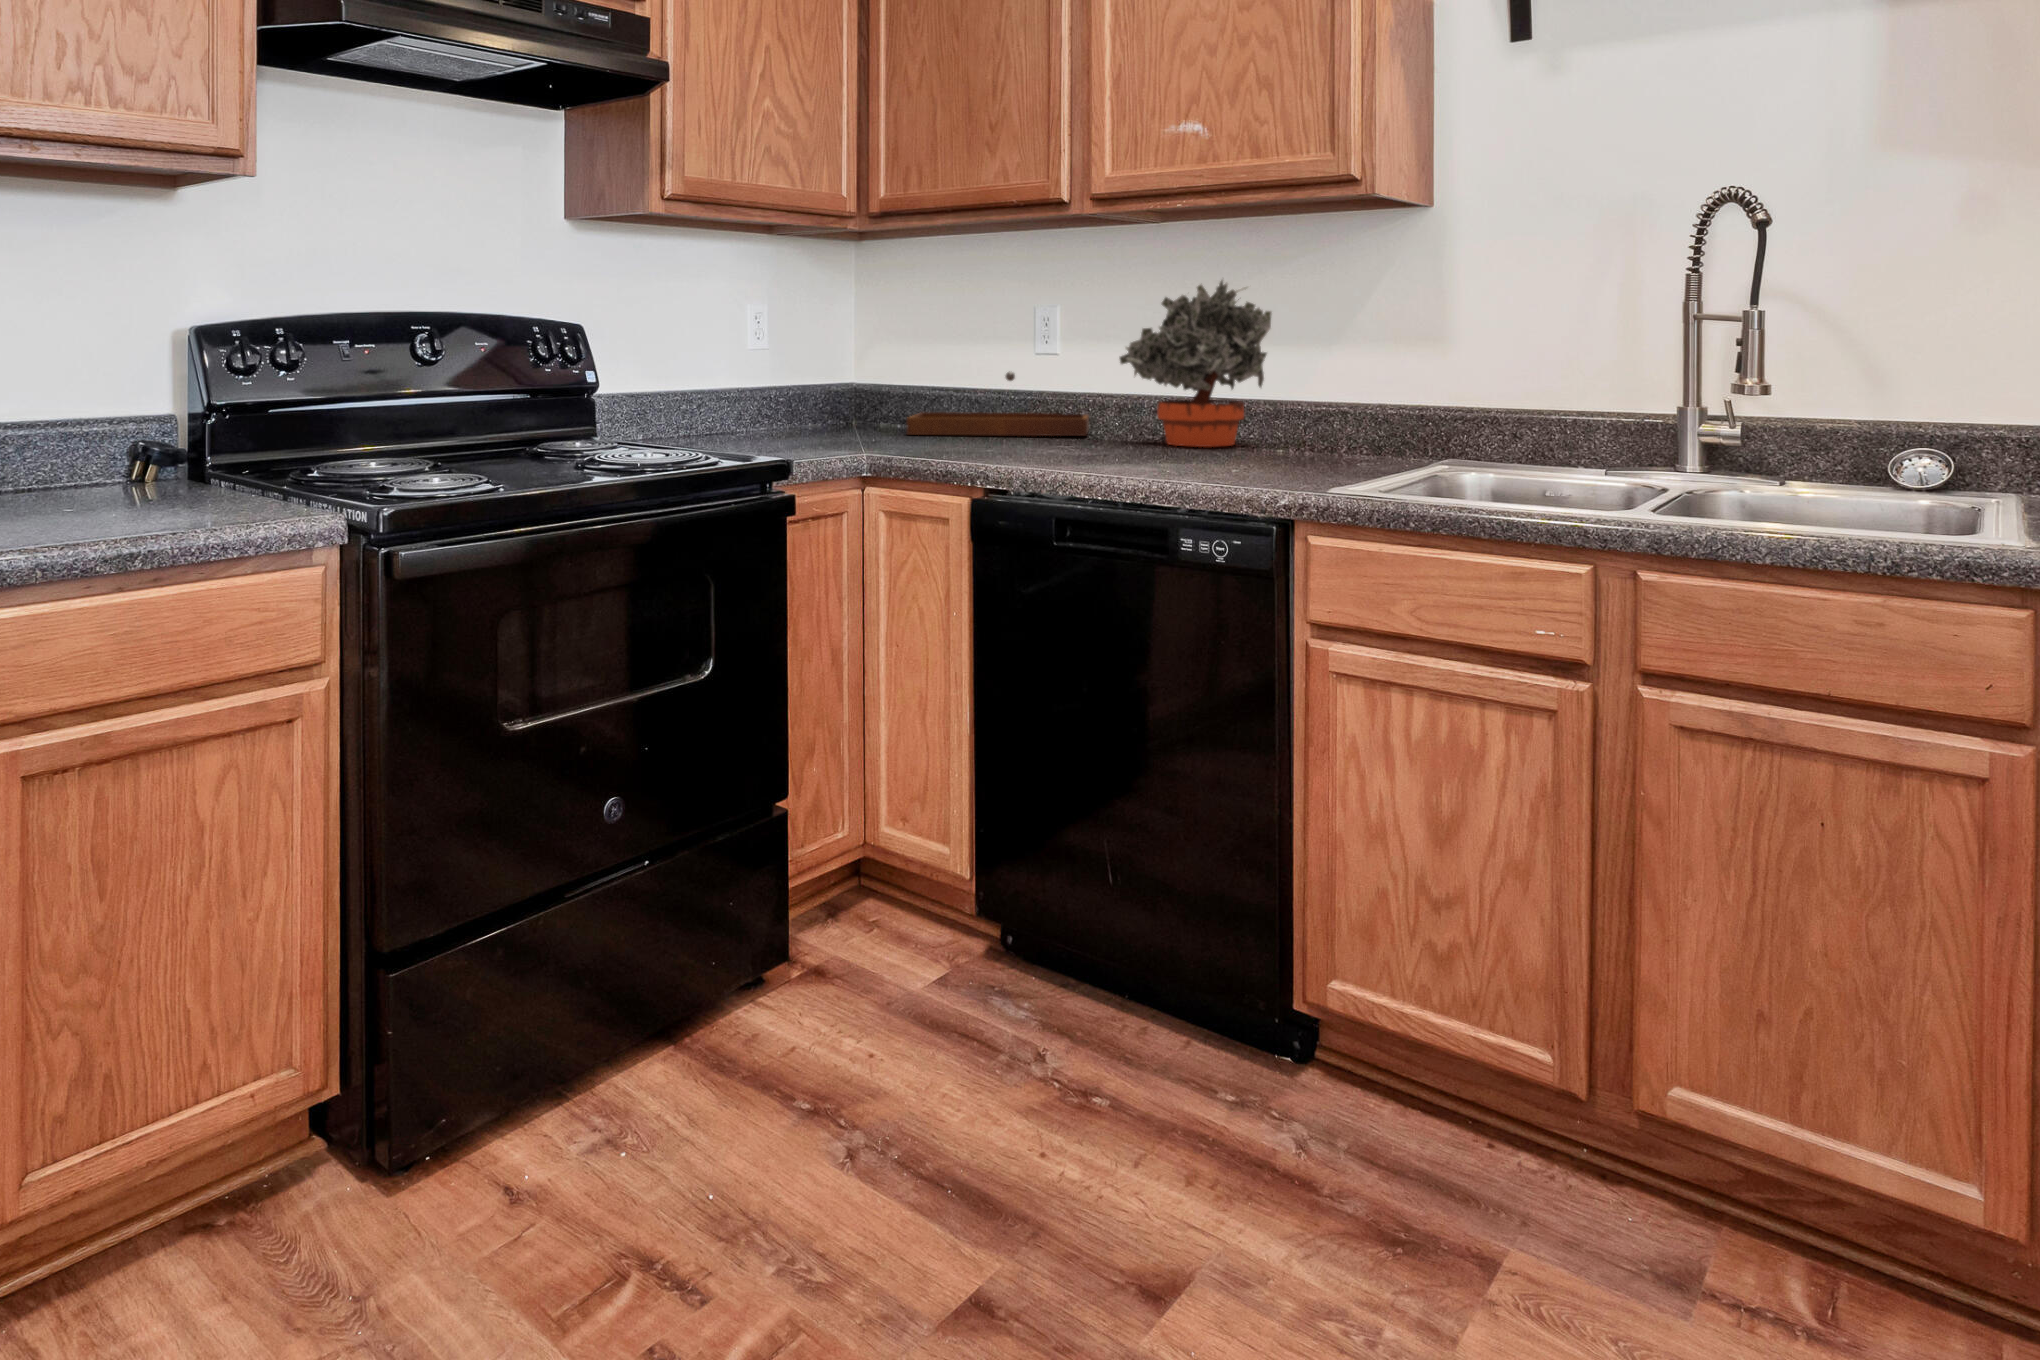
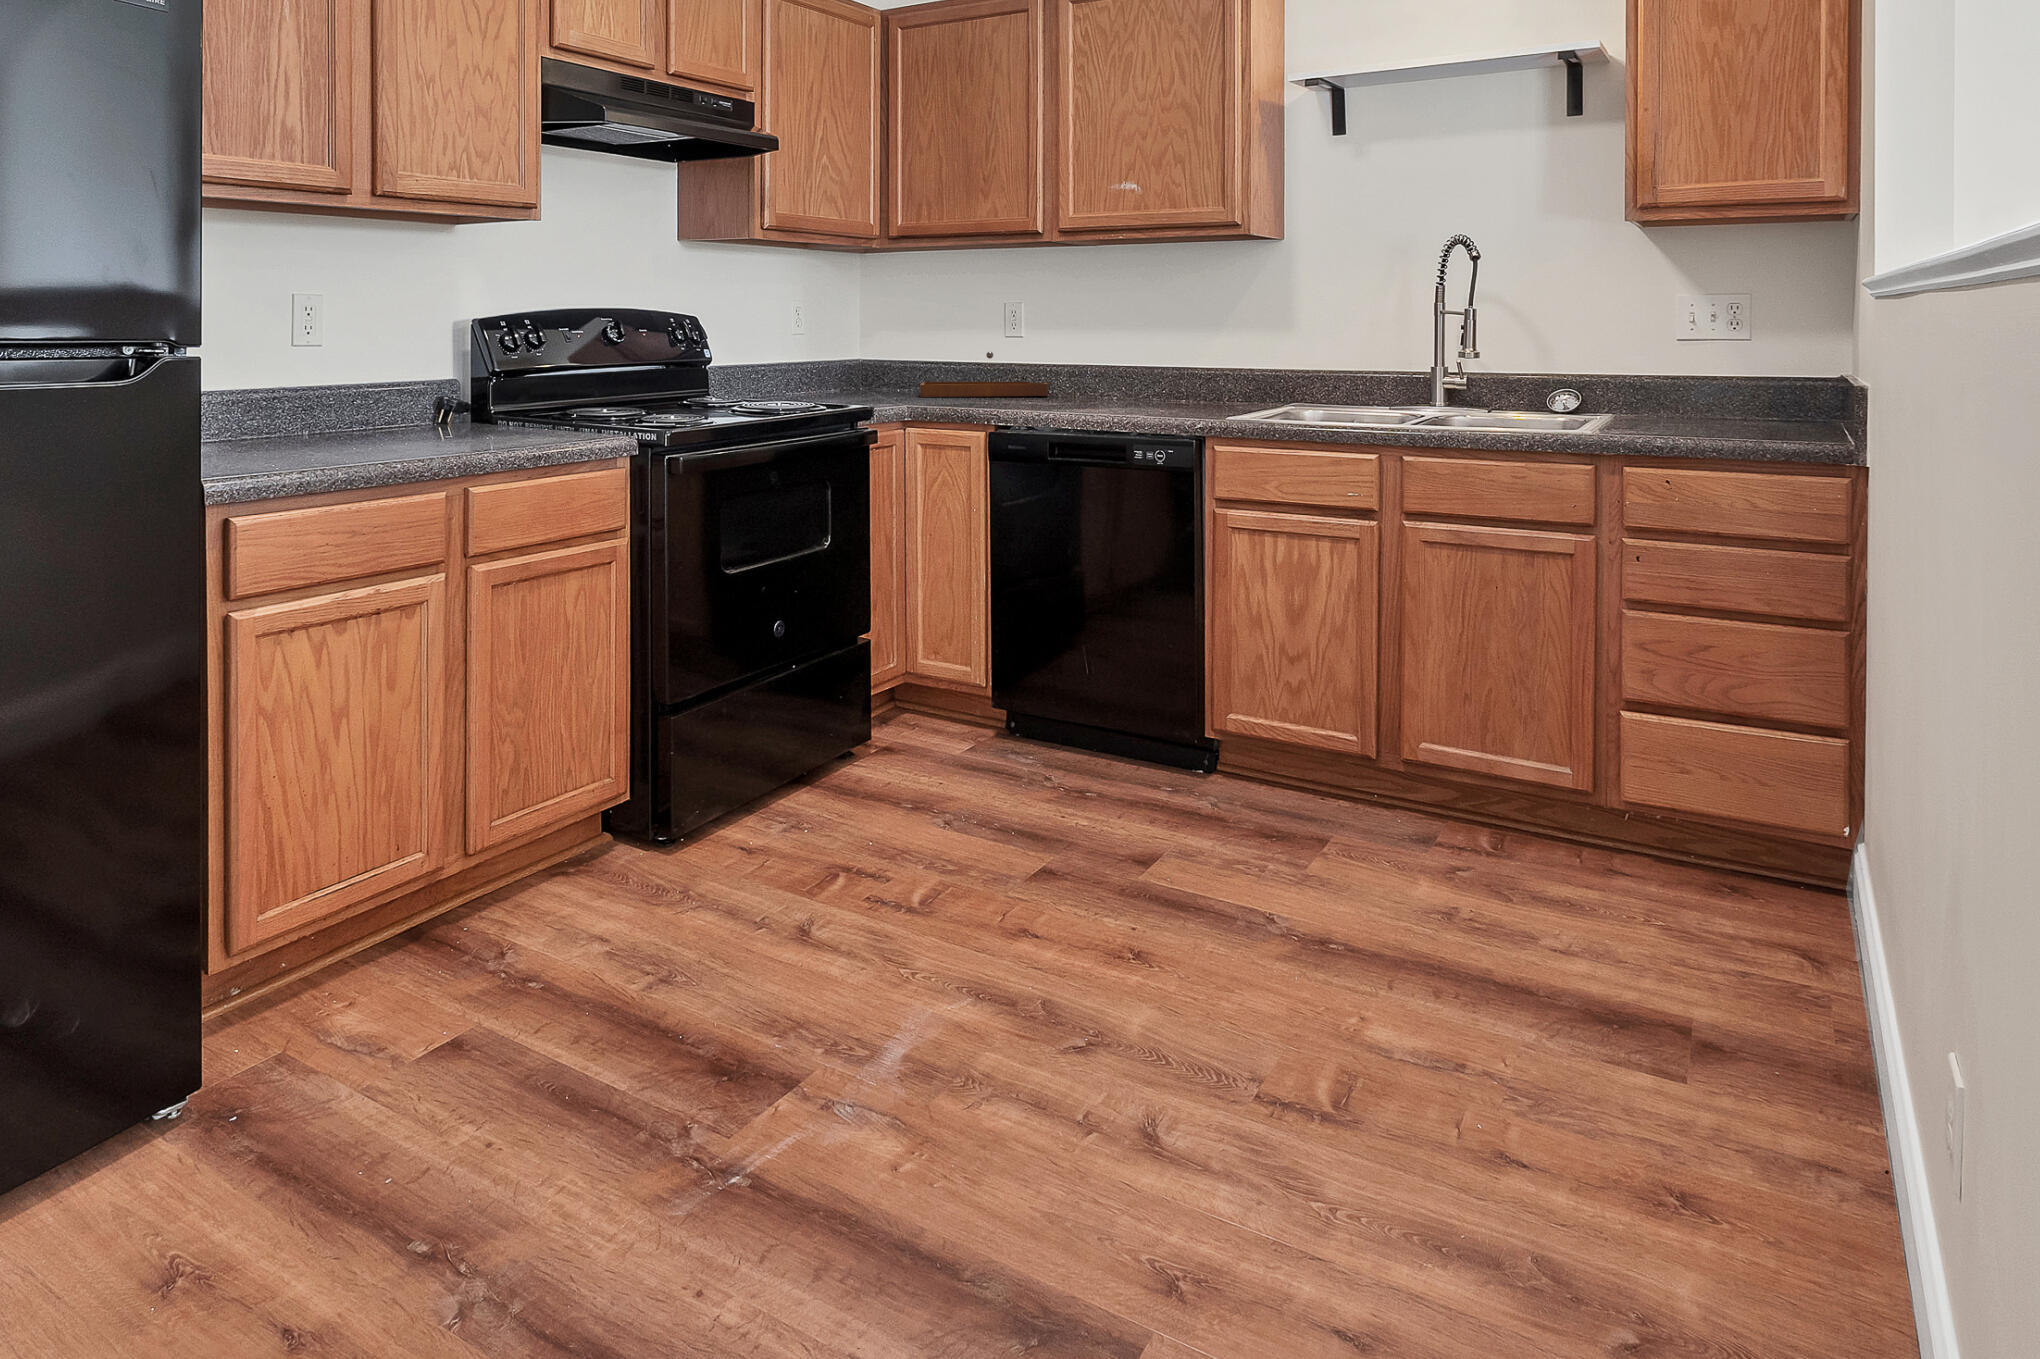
potted plant: present [1120,280,1272,447] -> none [1073,285,1176,401]

